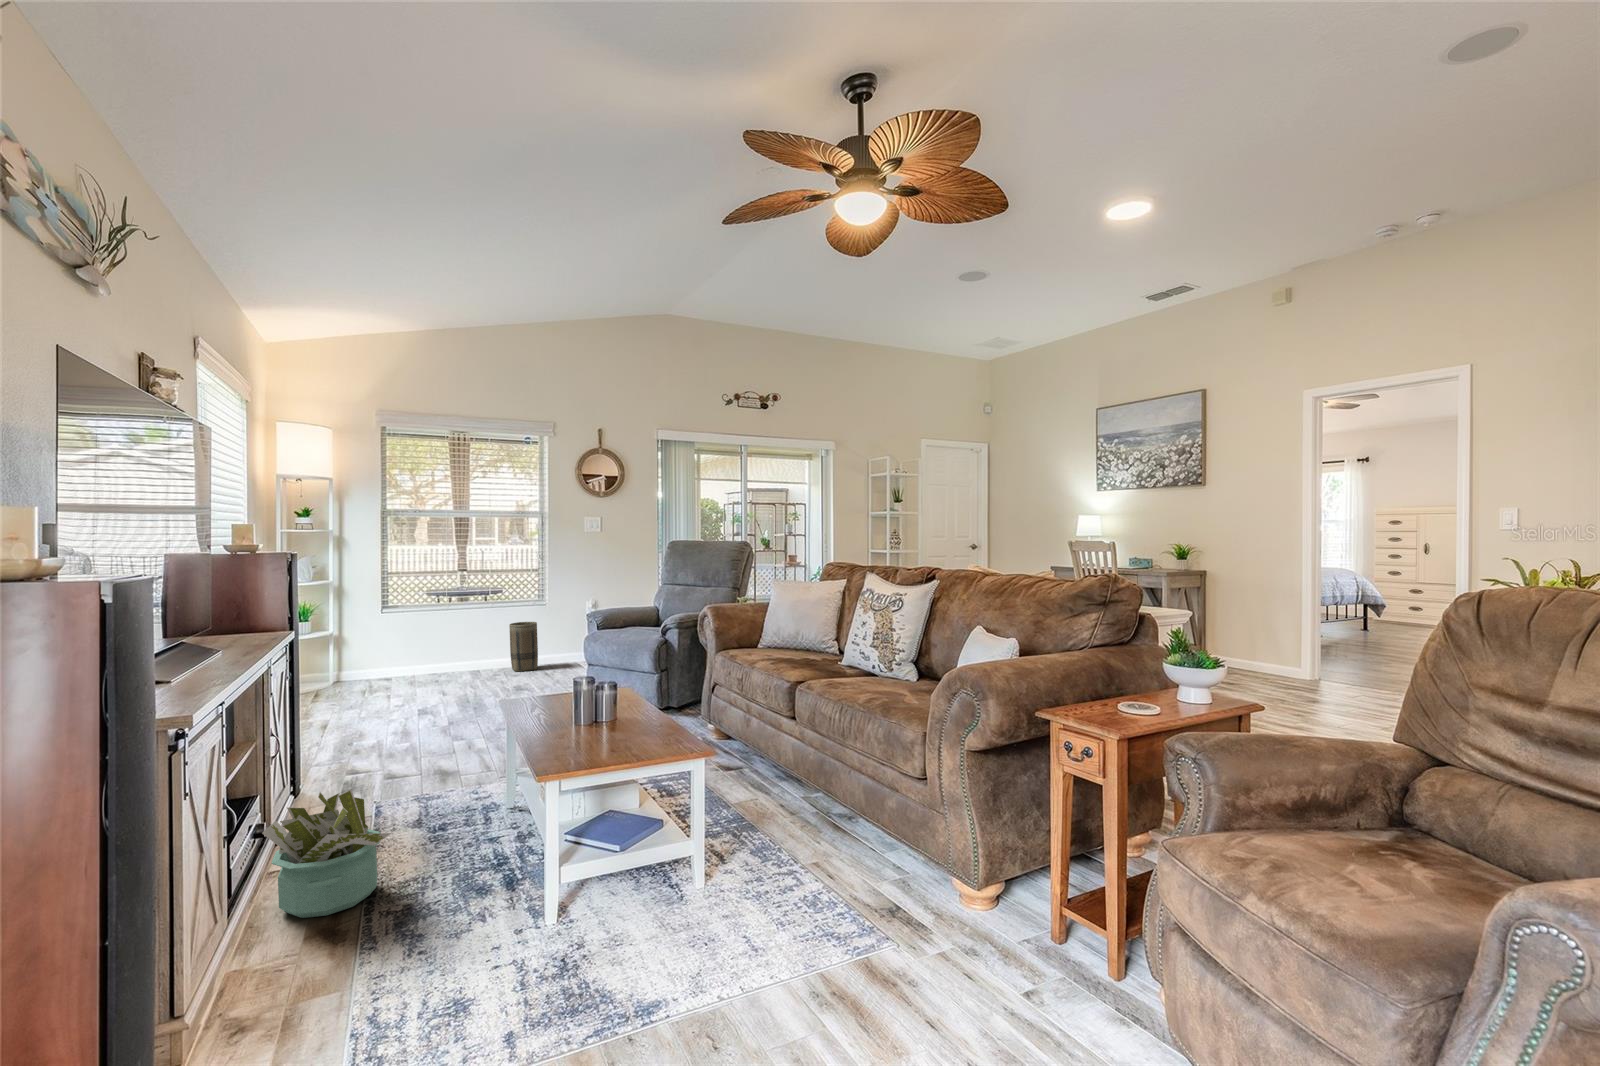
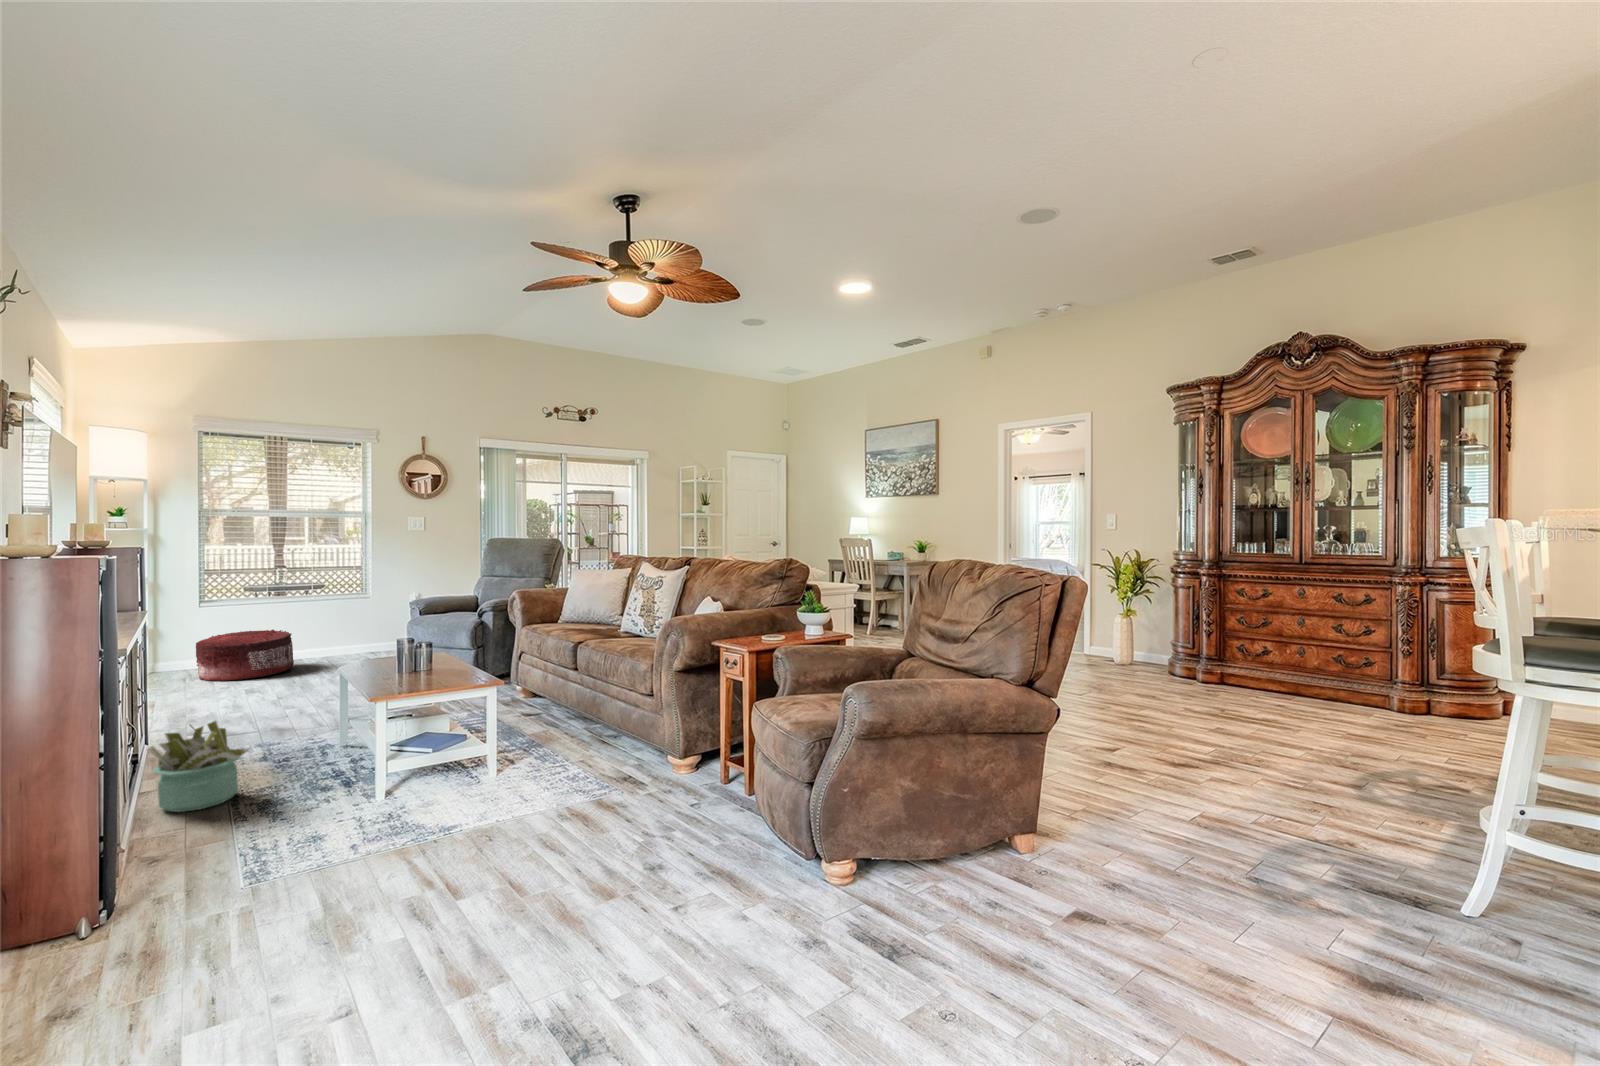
basket: present [509,622,538,672] -> none [333,612,361,658]
pouf: none [373,641,470,698] -> present [196,630,294,681]

